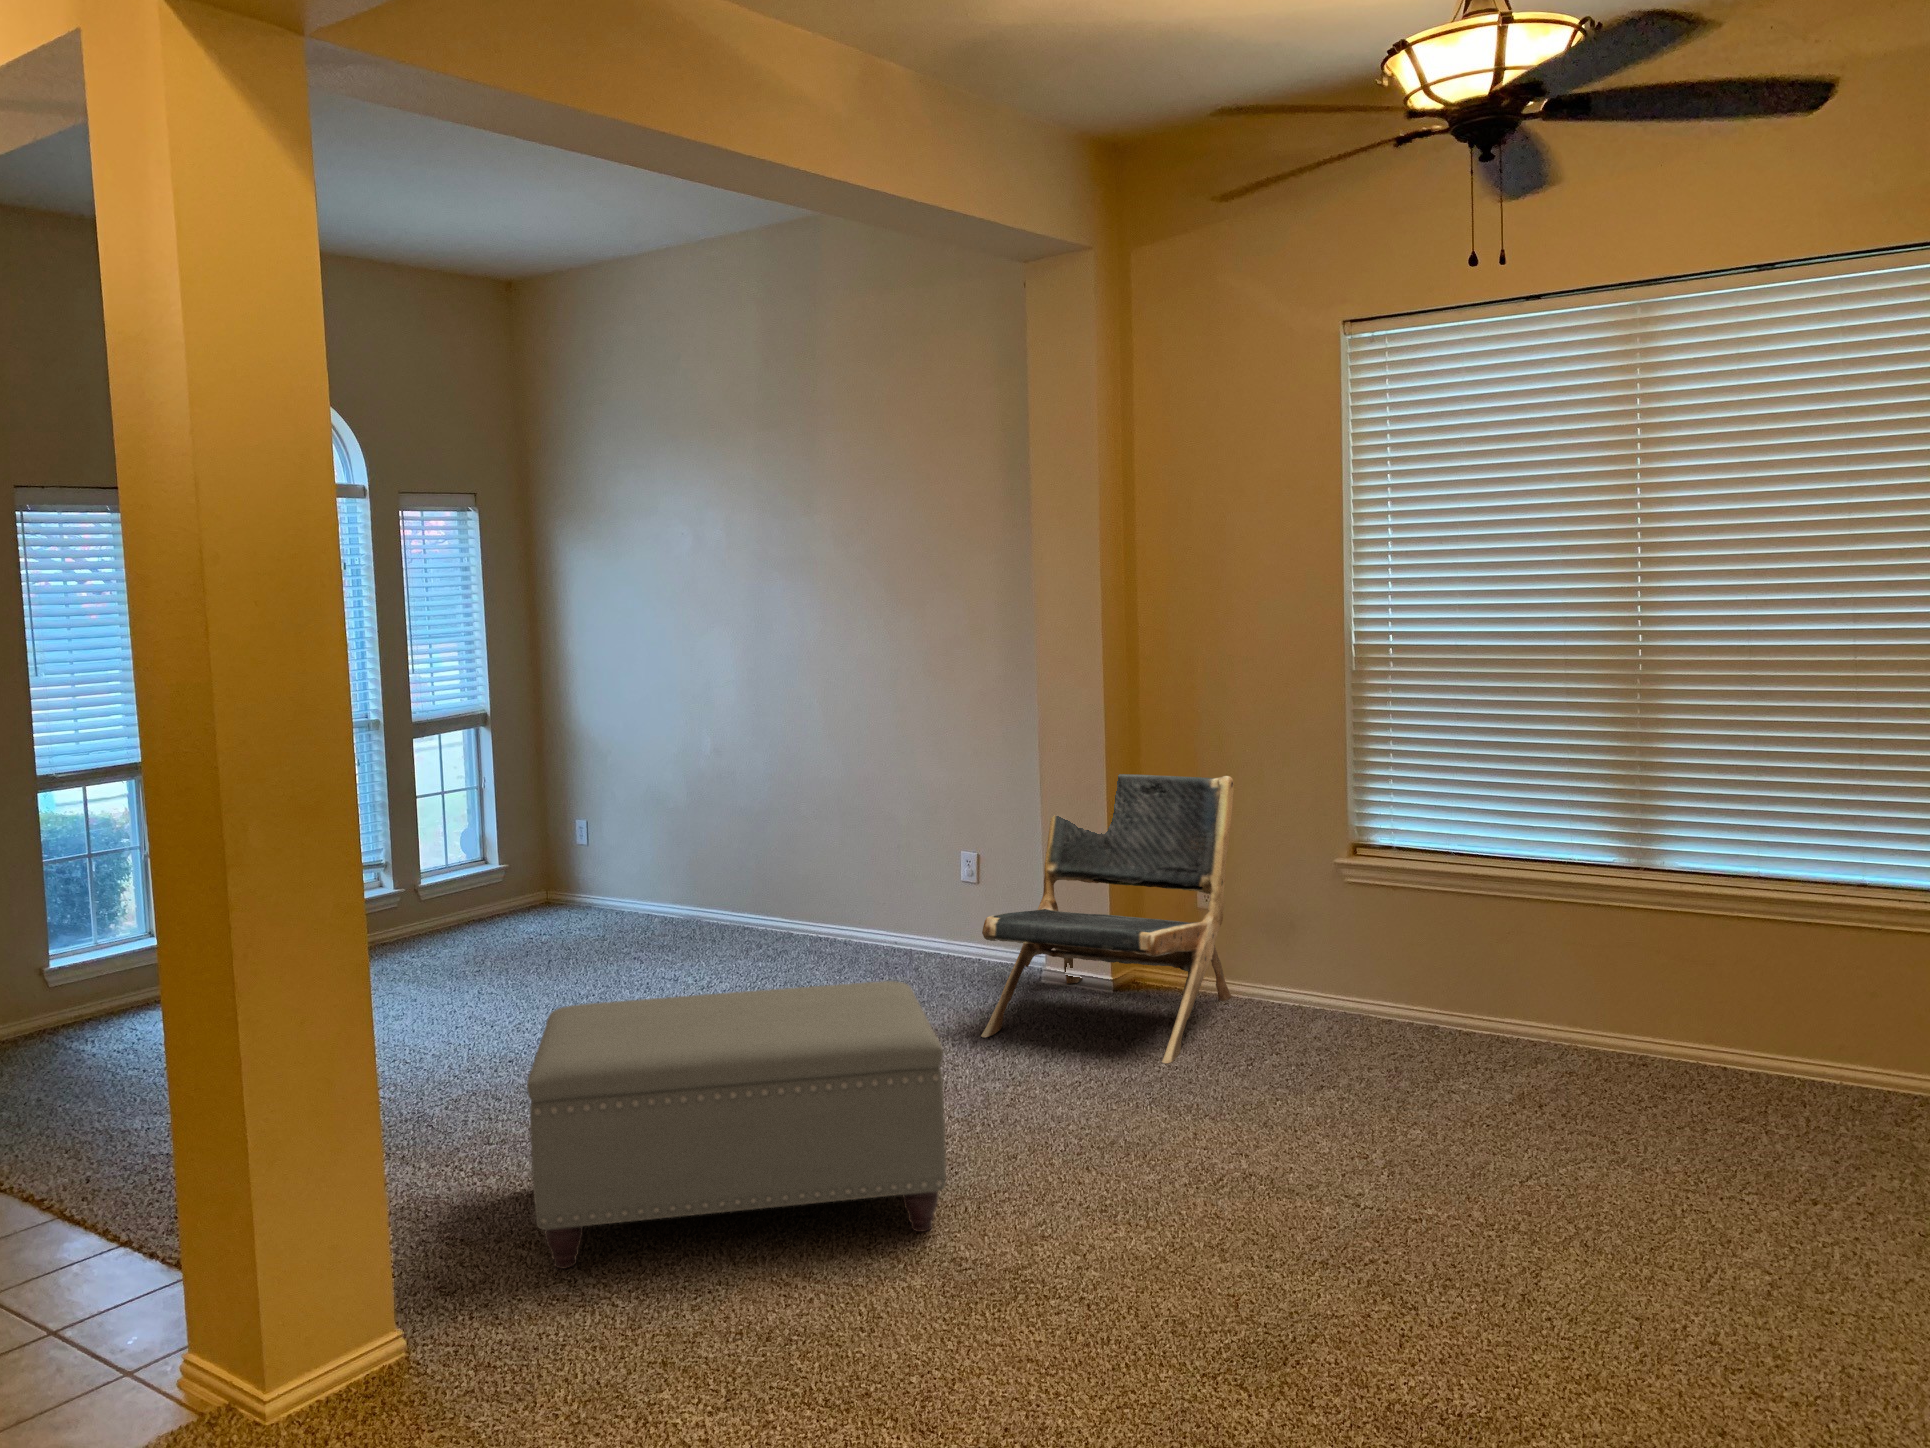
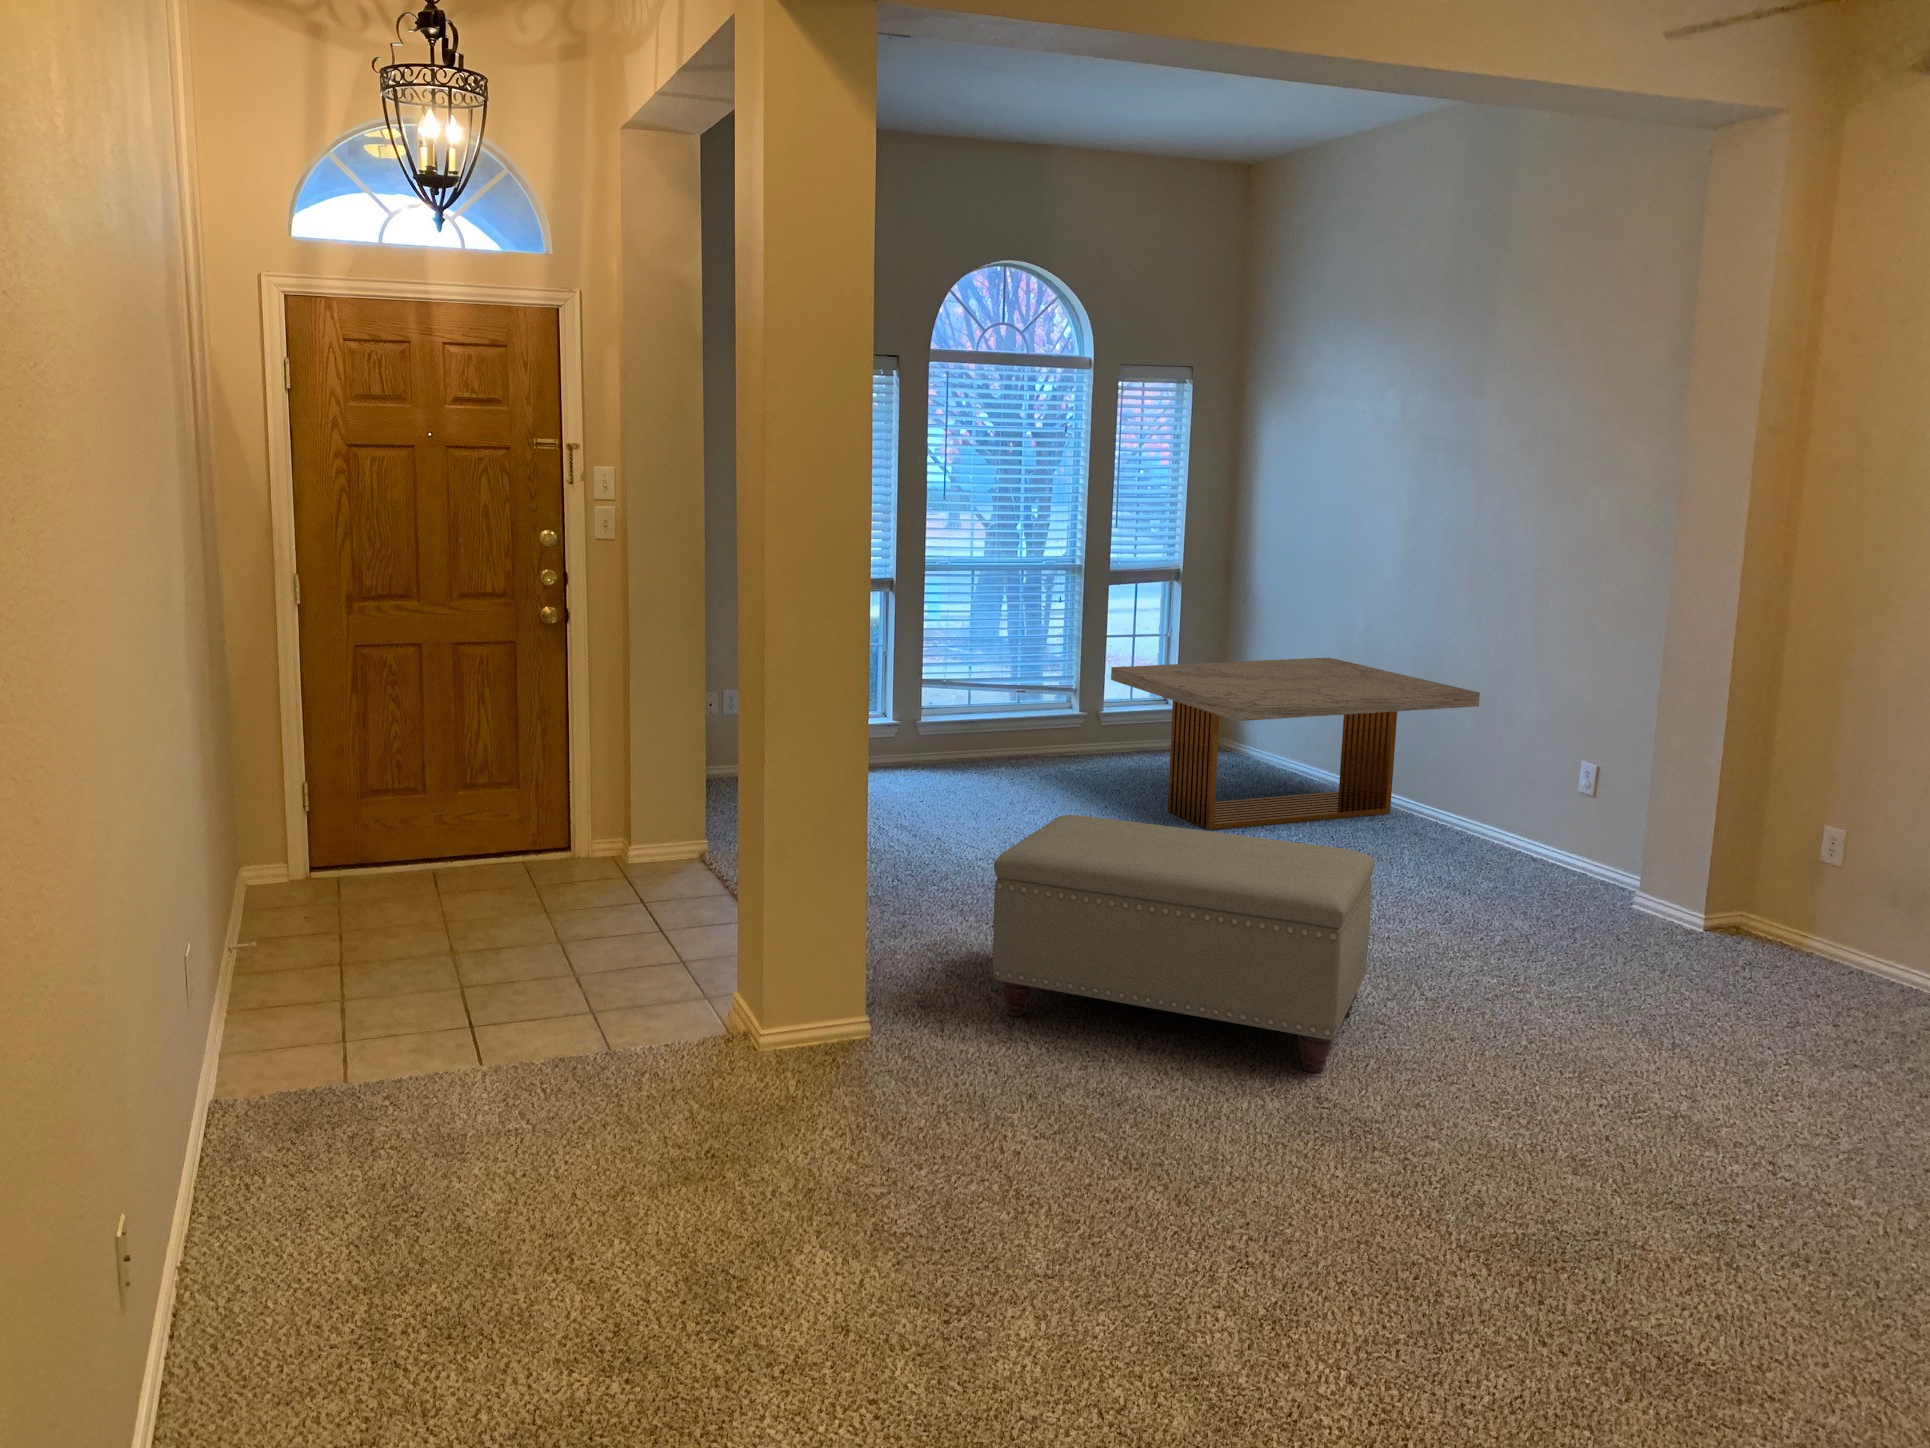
lounge chair: present [981,774,1234,1063] -> none [1517,686,1883,1007]
coffee table: none [461,788,848,992] -> present [1111,658,1480,830]

